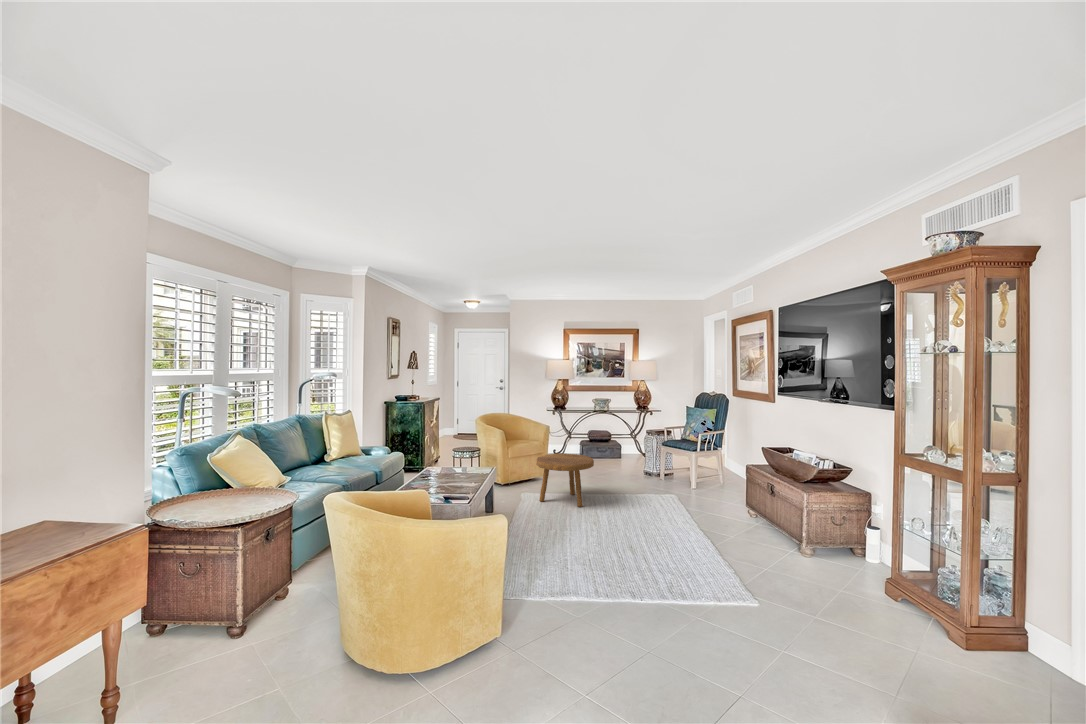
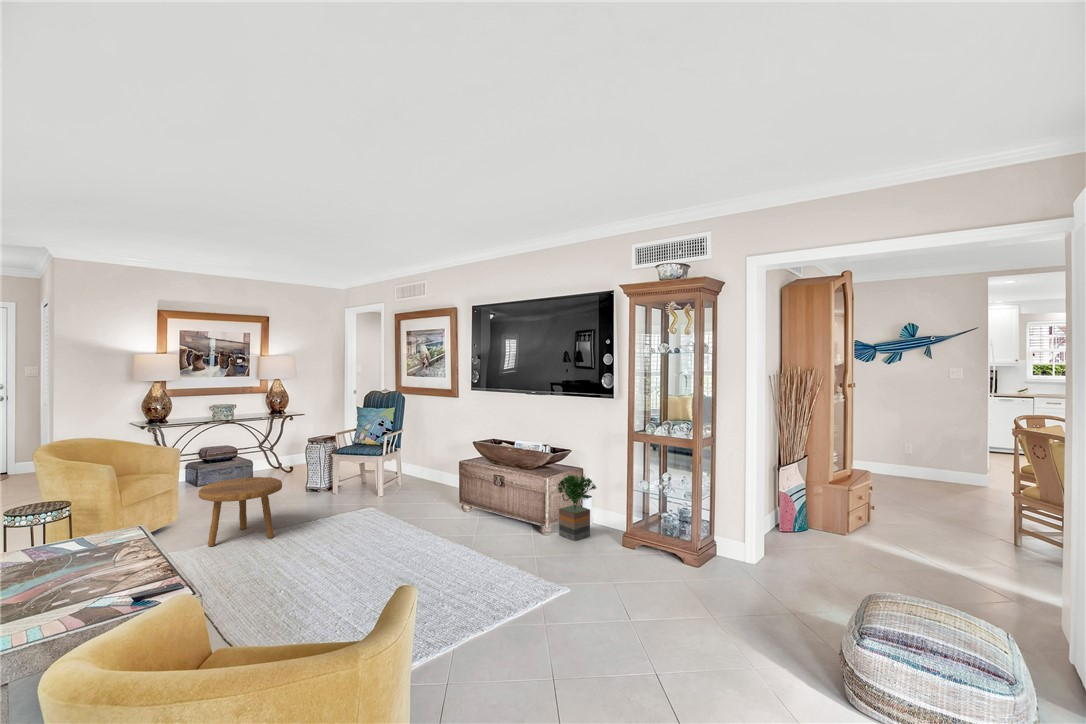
potted tree: none [860,522,946,628] -> present [558,475,596,541]

